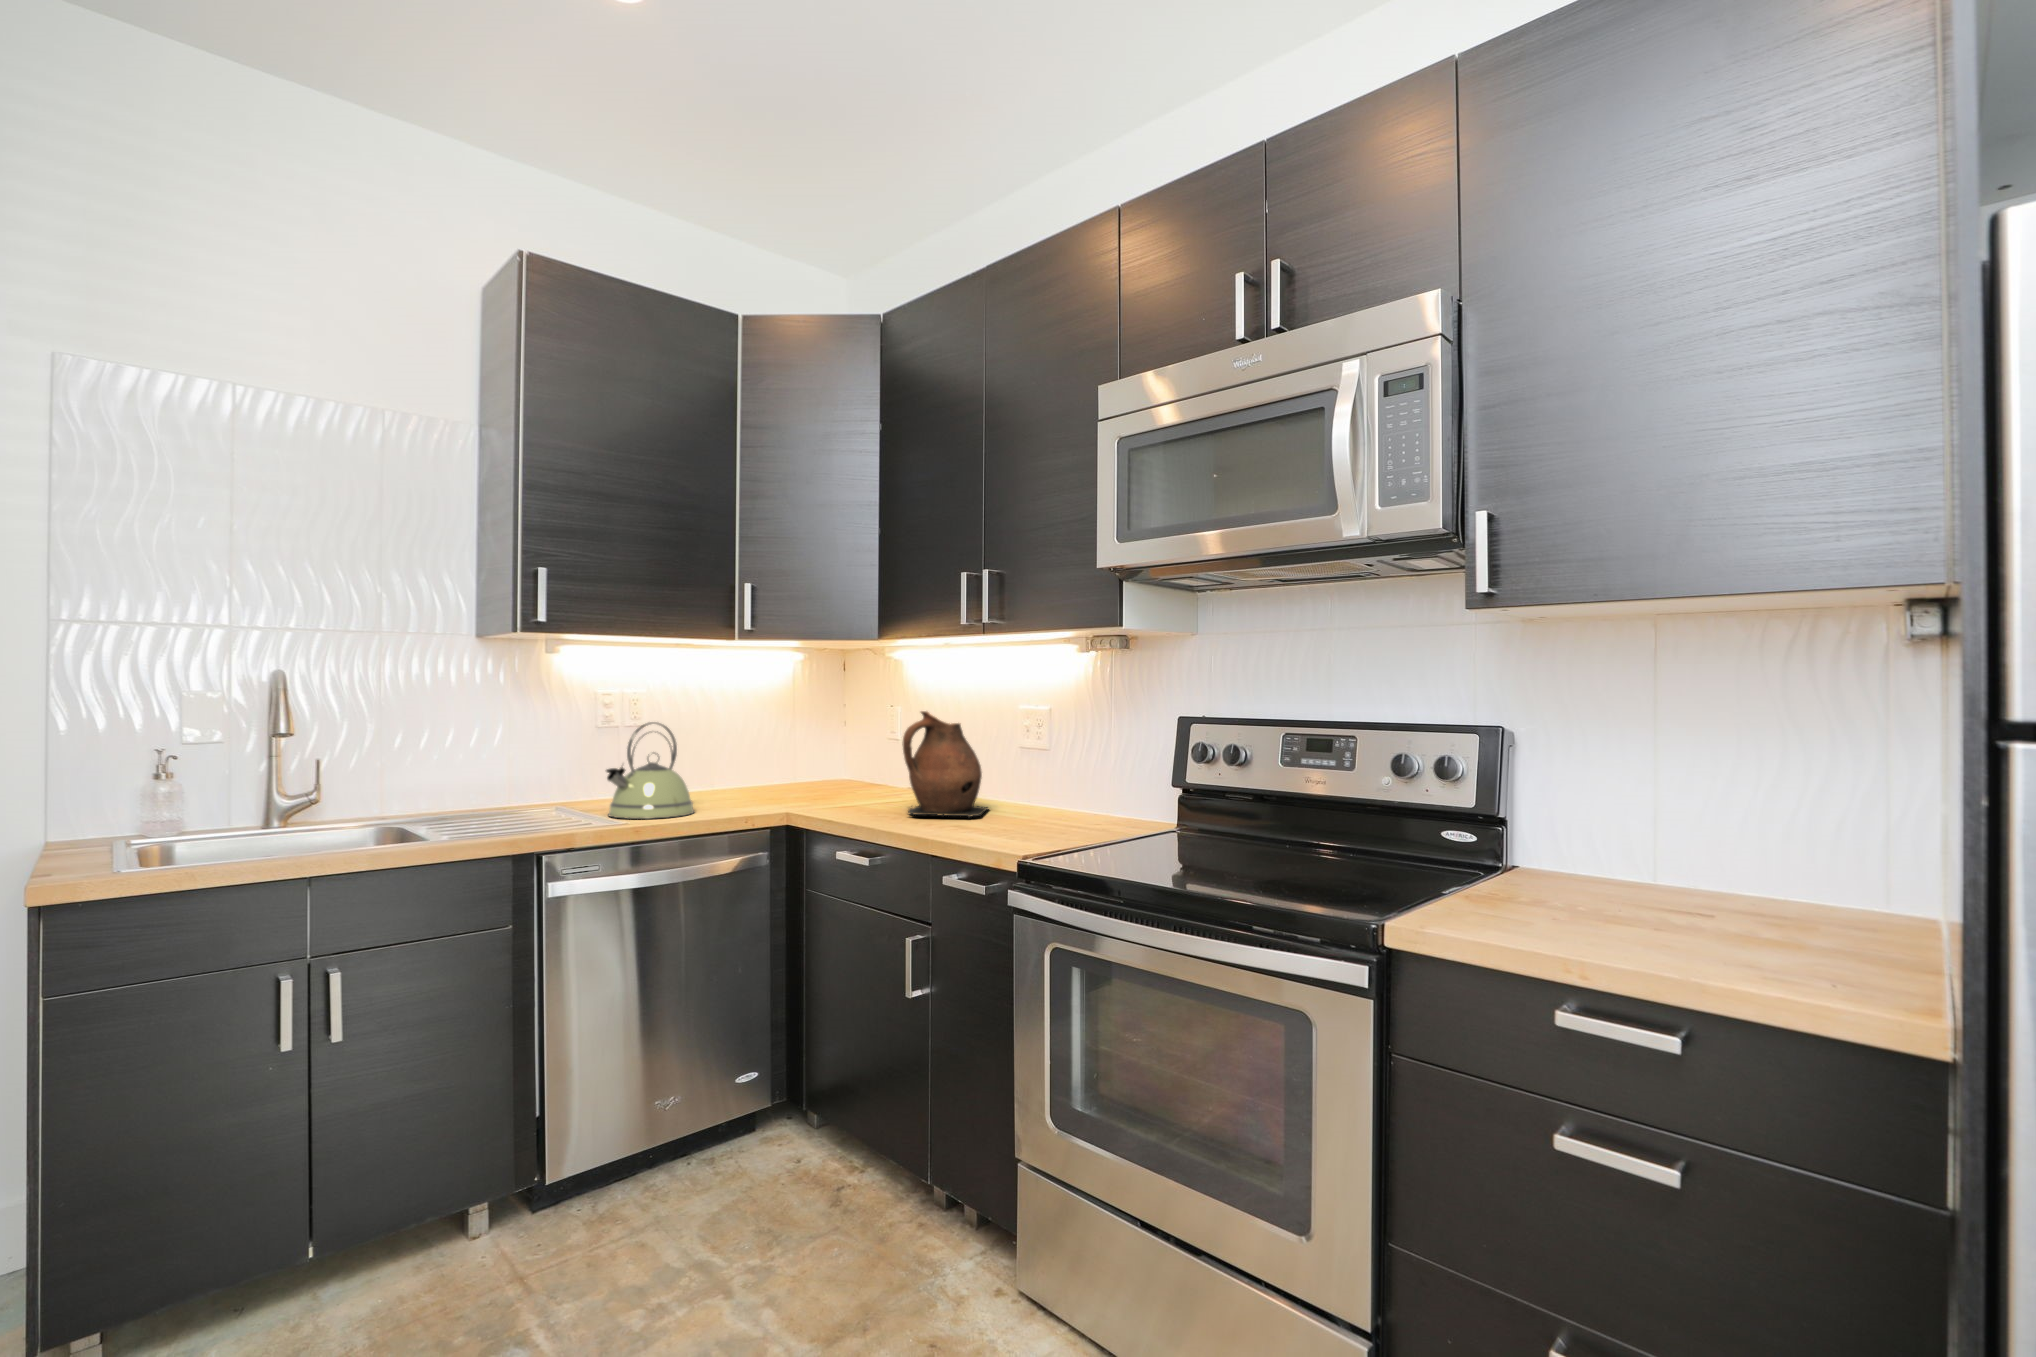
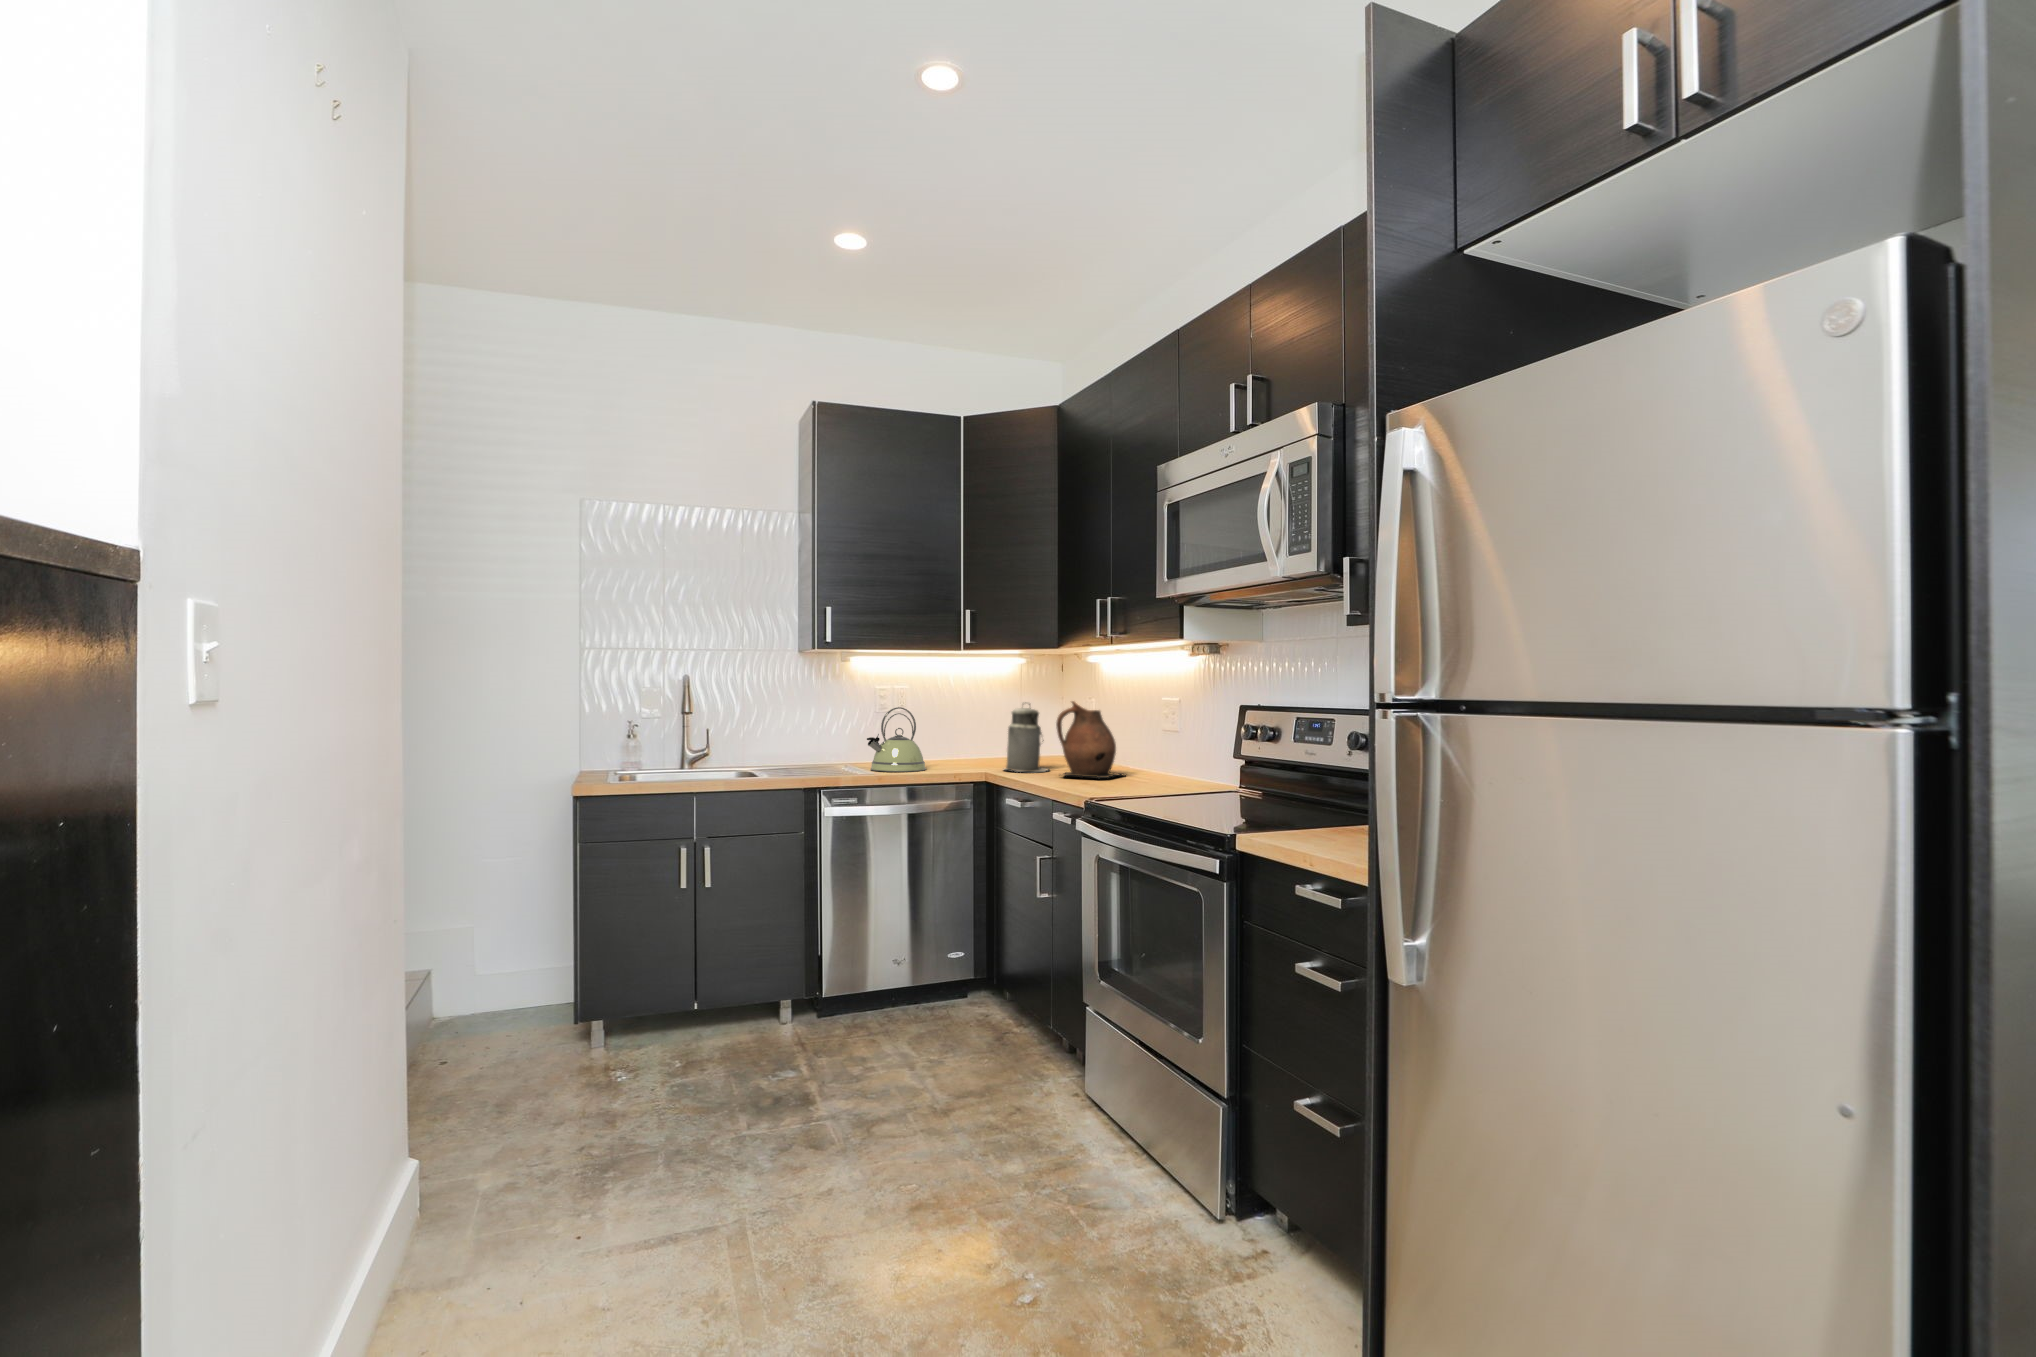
canister: none [807,713,874,810] -> present [1005,702,1047,772]

